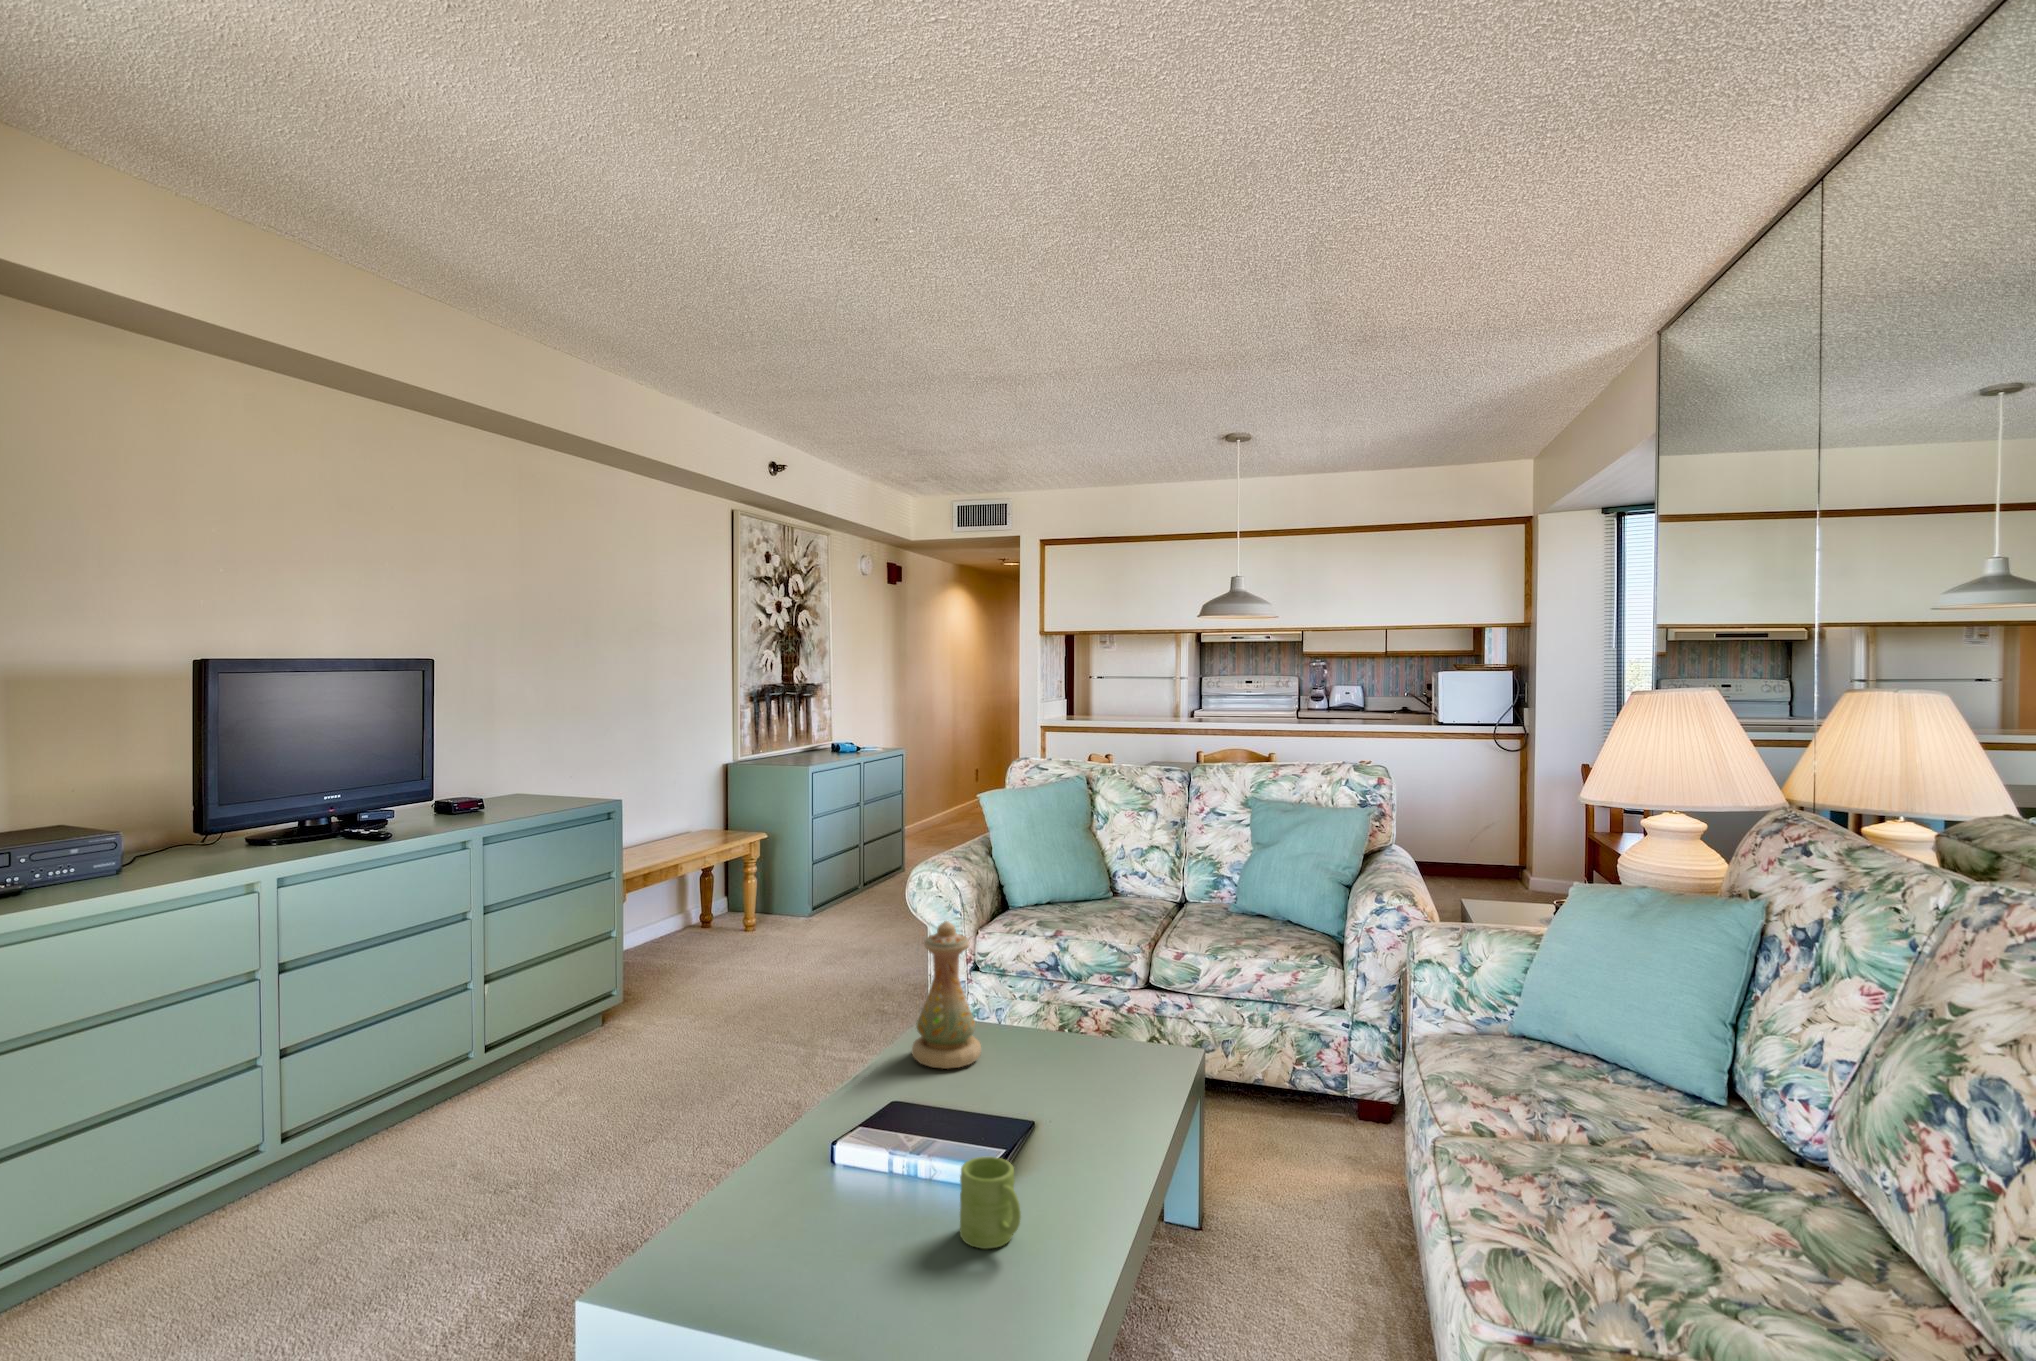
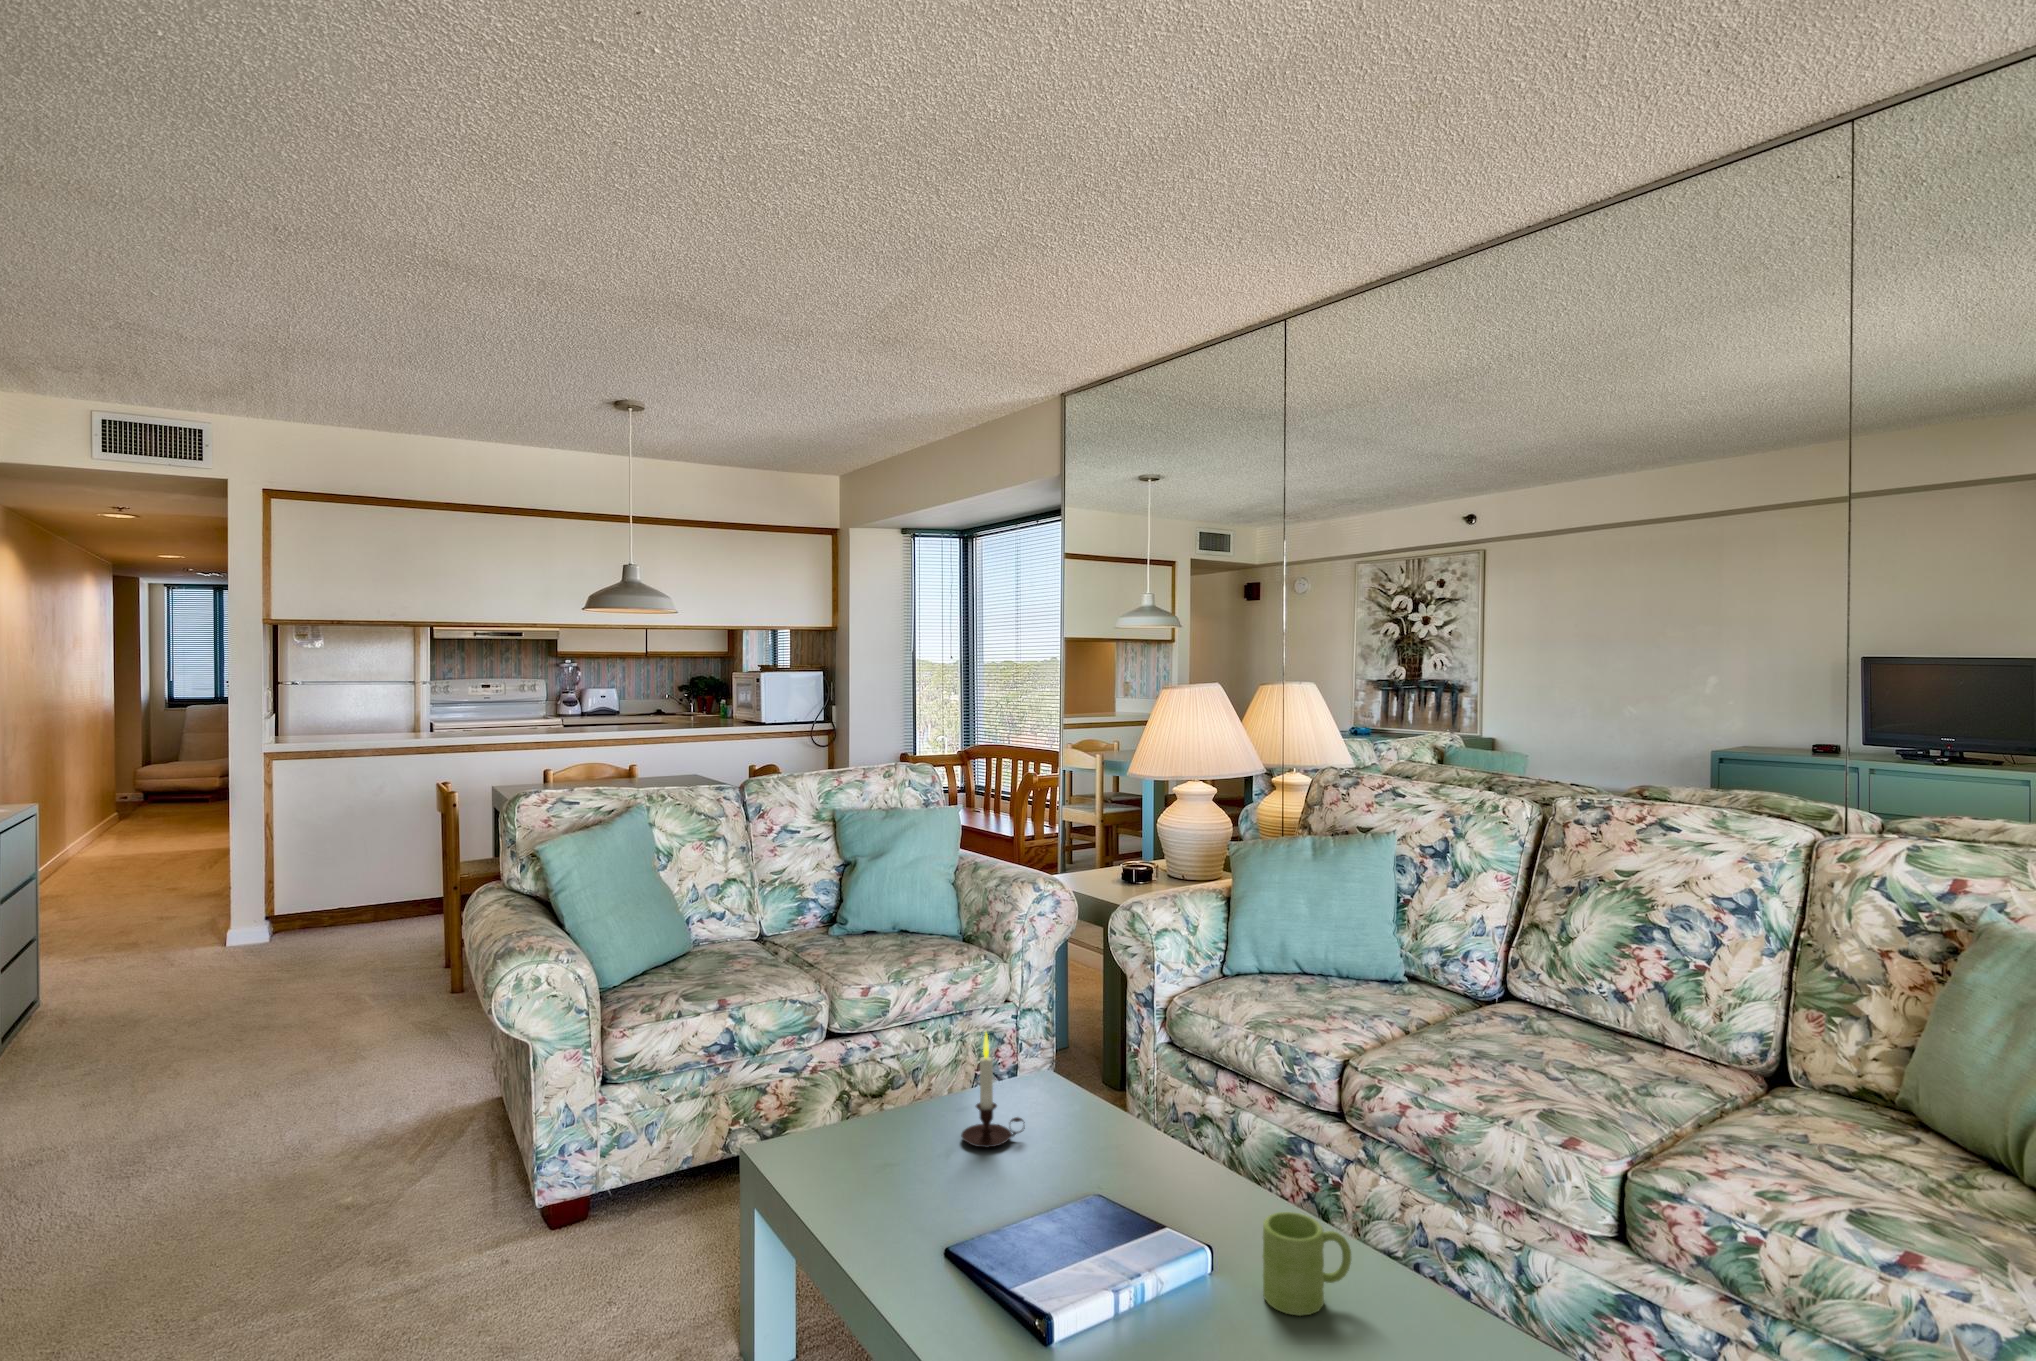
vase: present [912,921,981,1069] -> none [842,998,931,1189]
candle: none [1018,974,1065,1074] -> present [961,1033,1025,1147]

